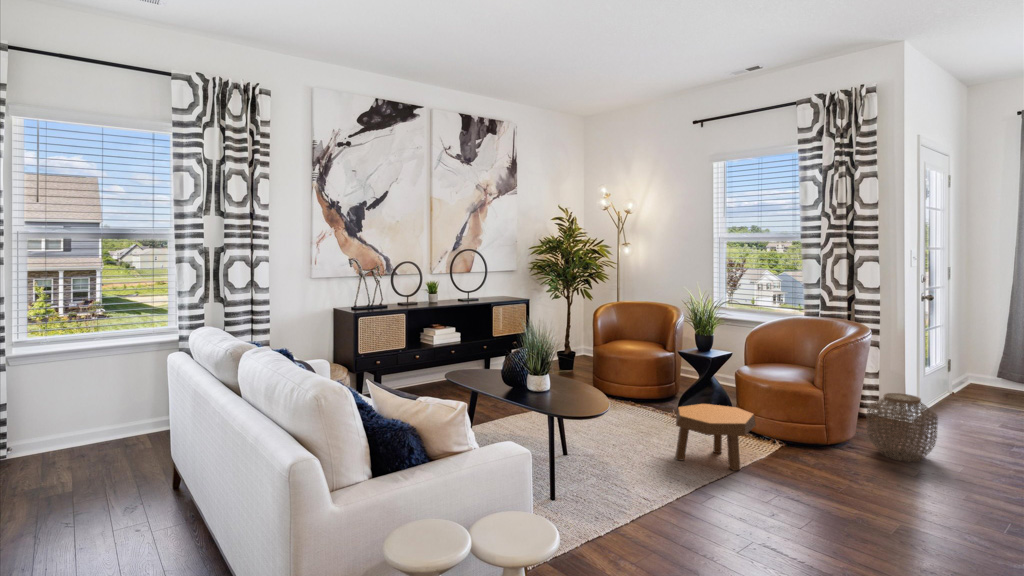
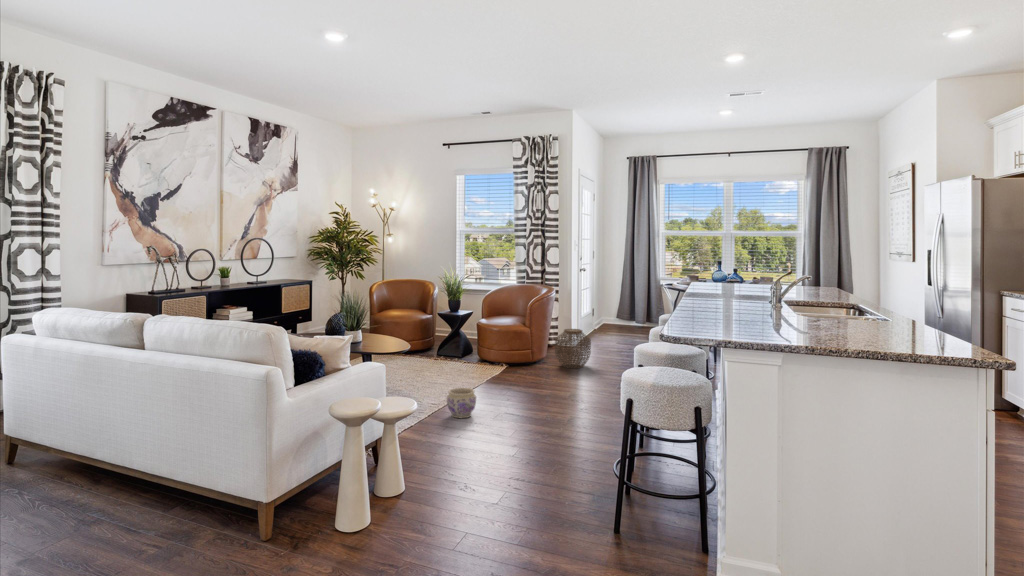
footstool: present [675,404,756,470] -> none [443,345,493,383]
planter: none [665,490,716,546] -> present [447,388,476,418]

